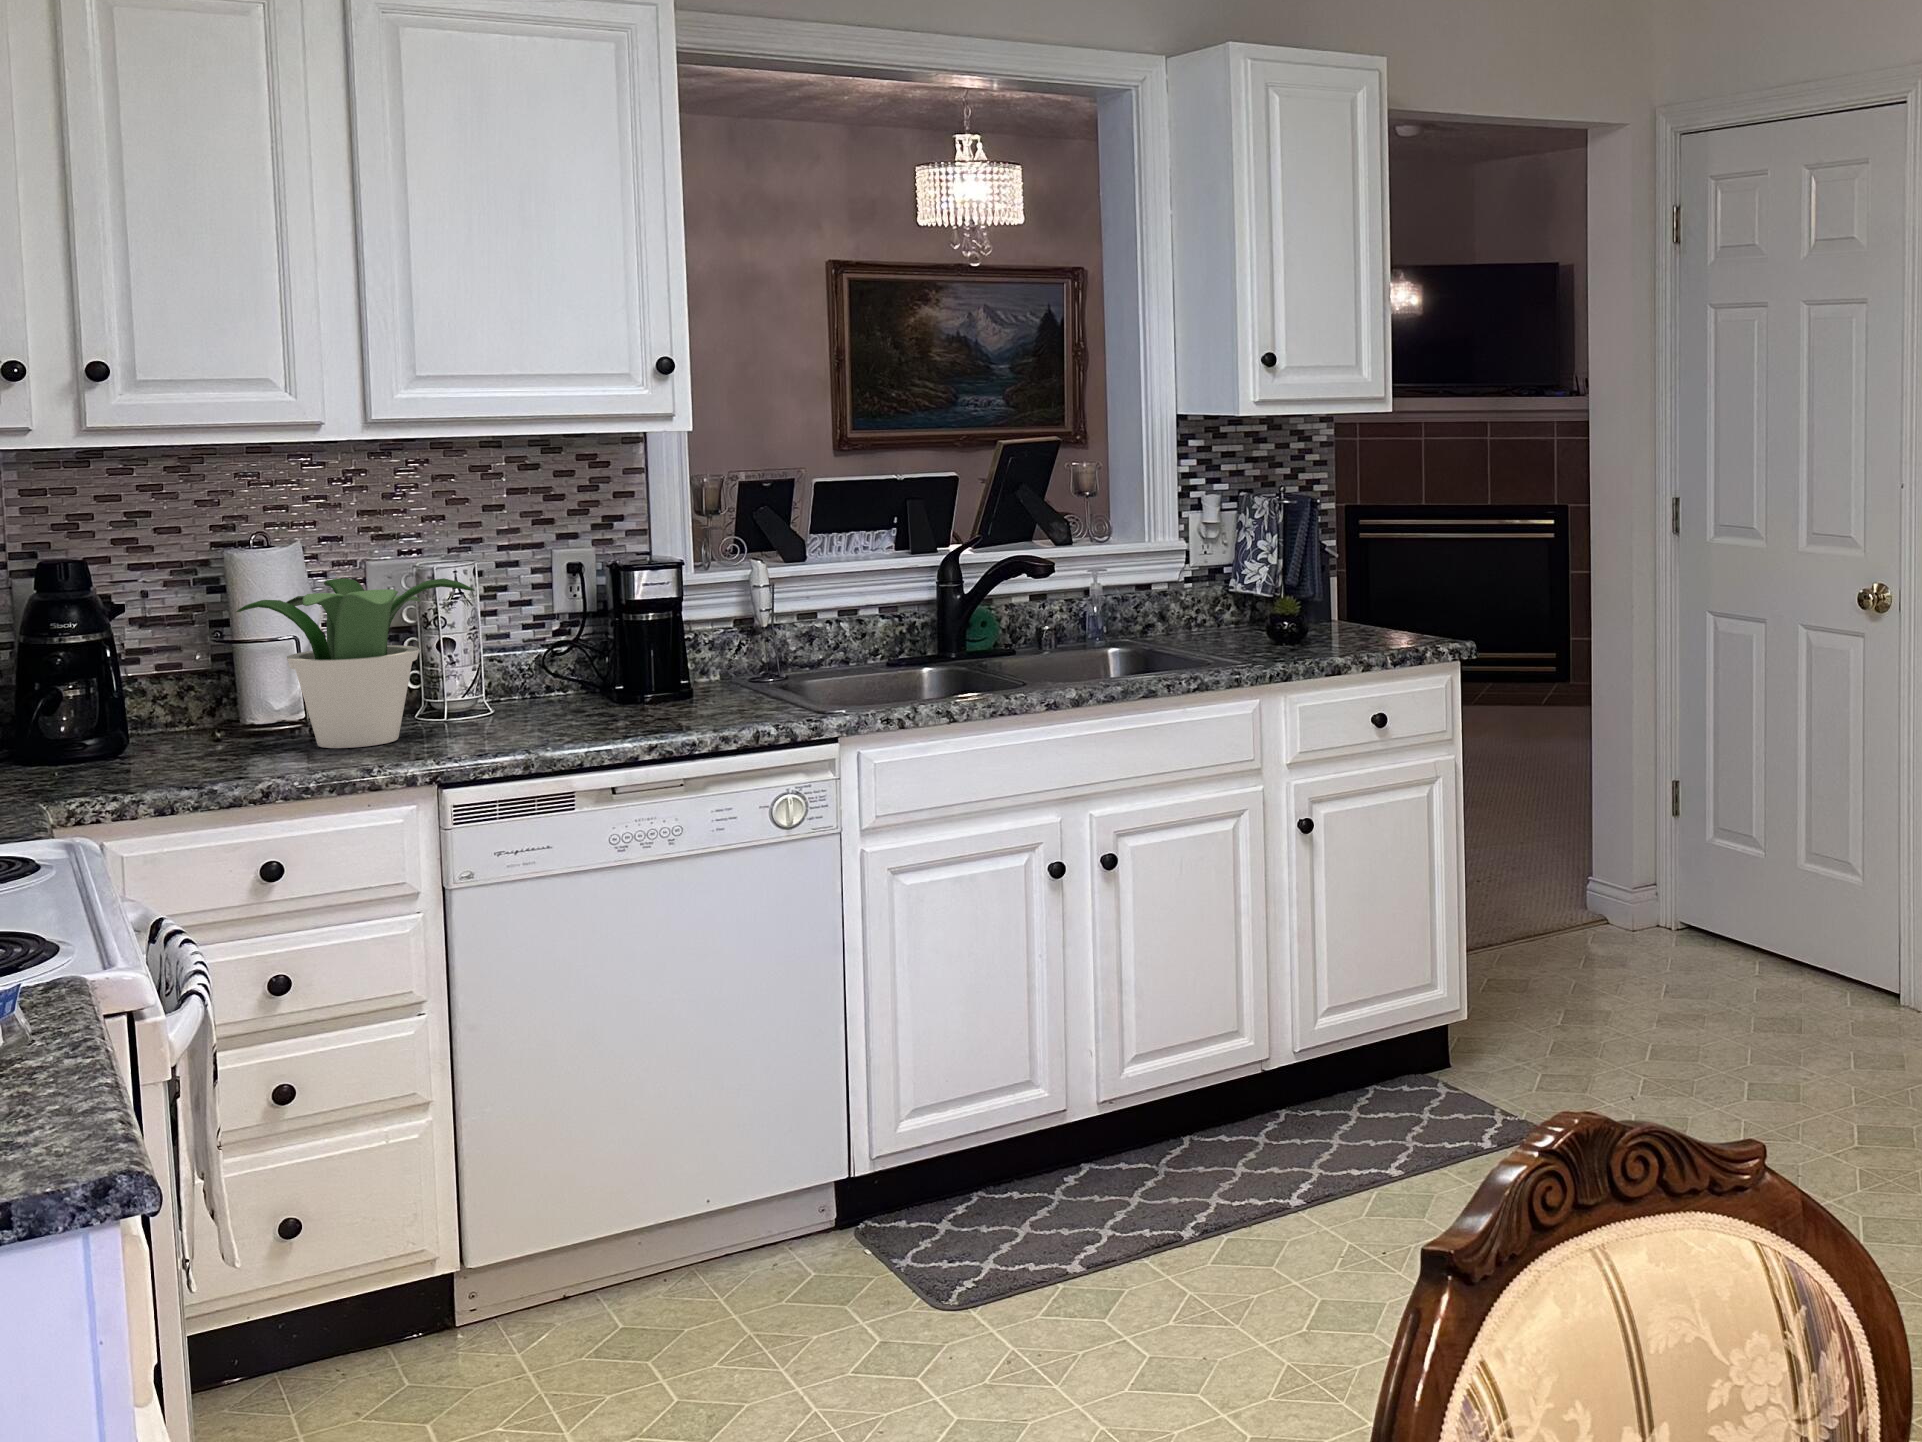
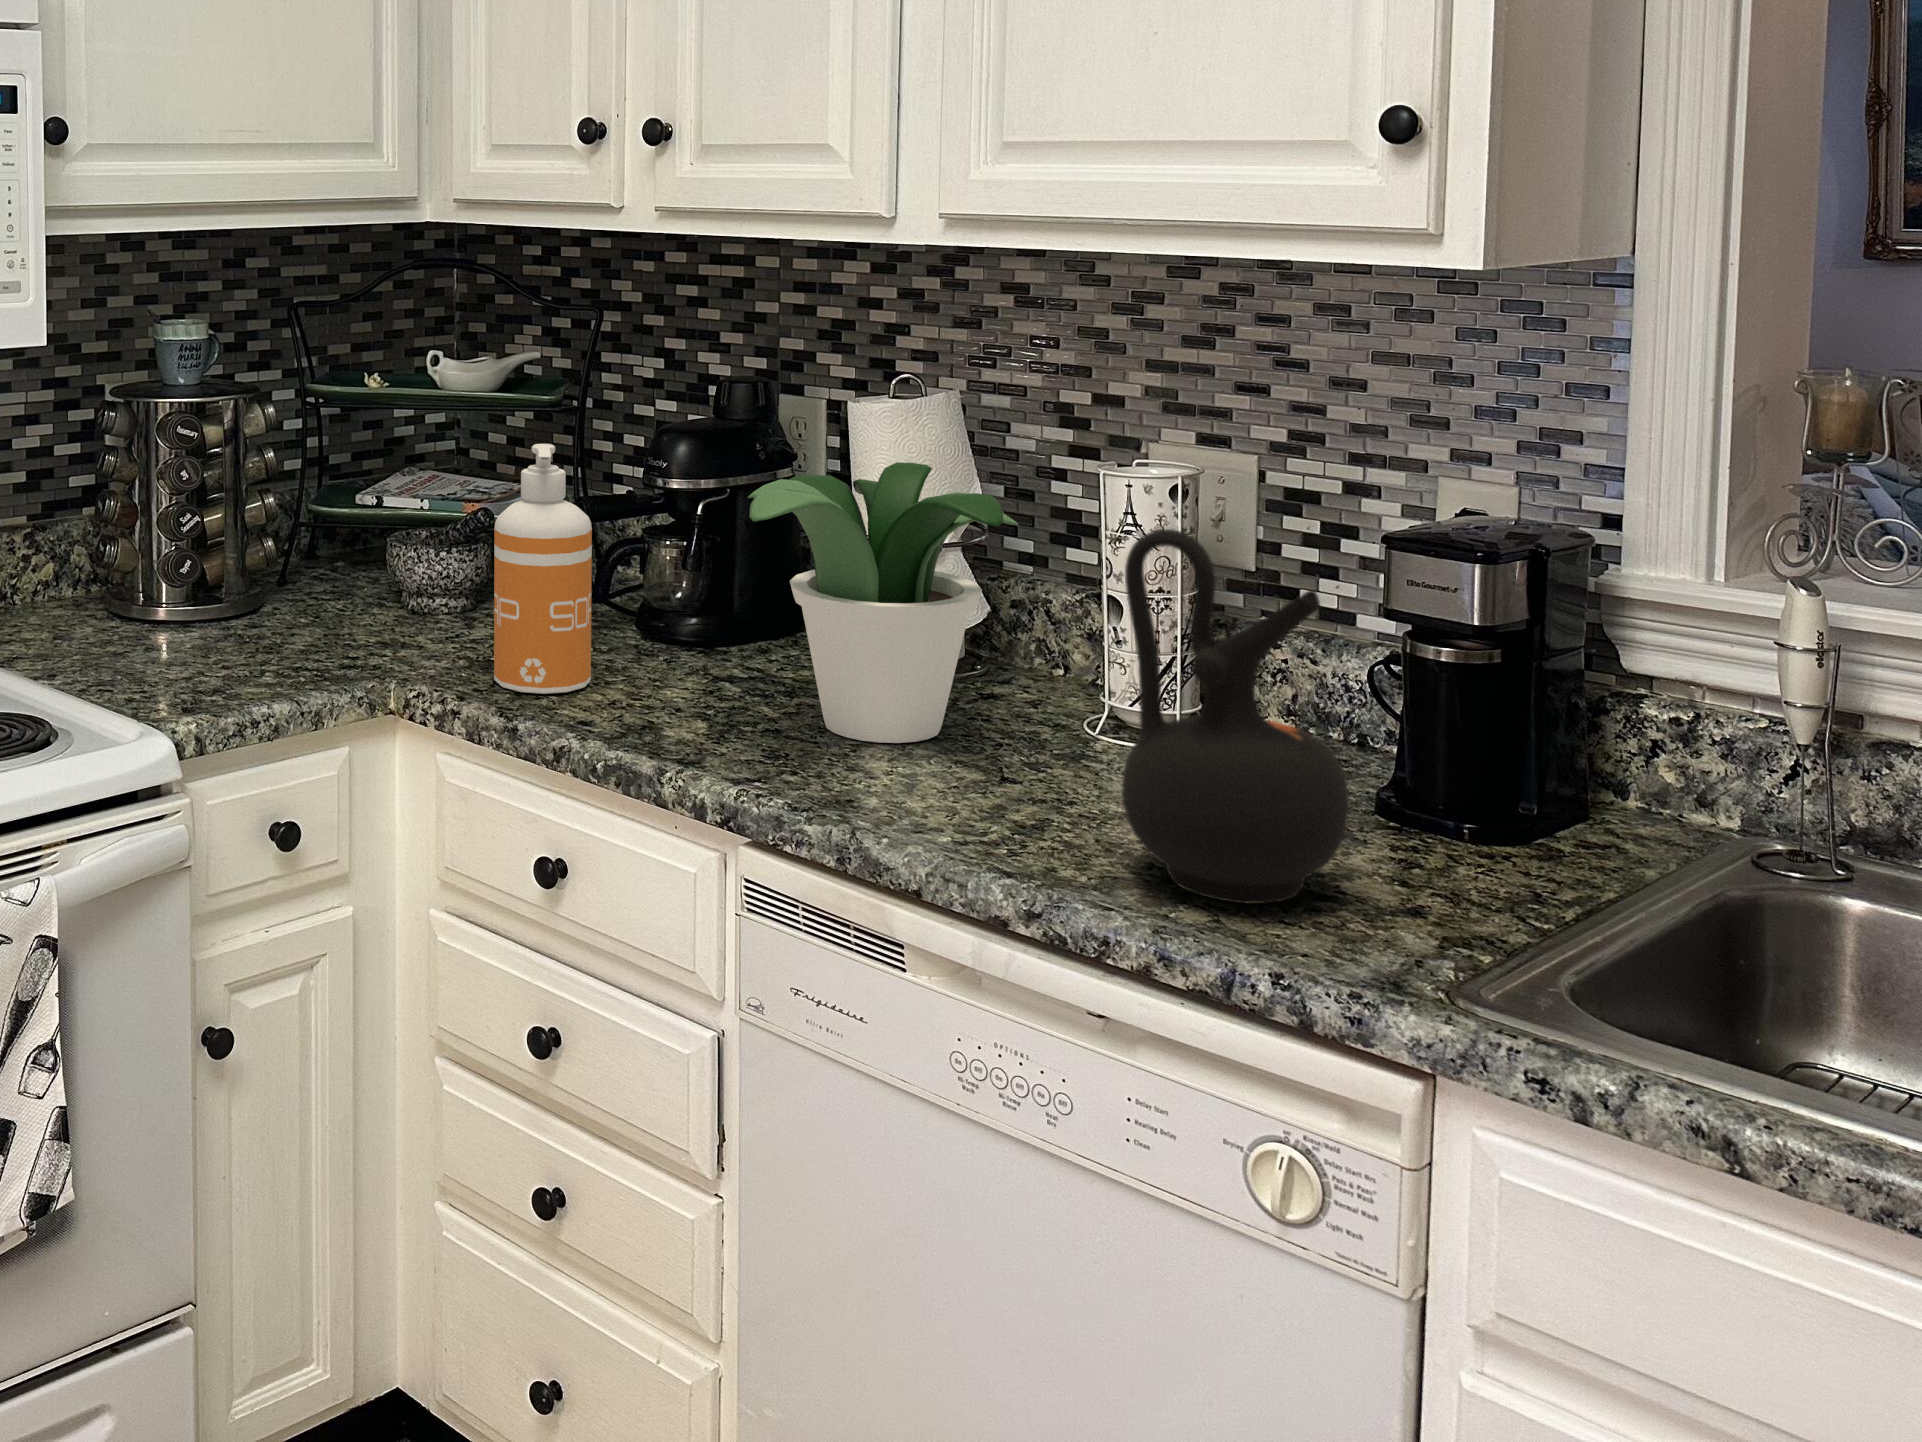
ceramic jug: none [622,556,731,725] -> present [1122,529,1349,904]
soap dispenser: none [72,604,164,786] -> present [494,444,592,694]

